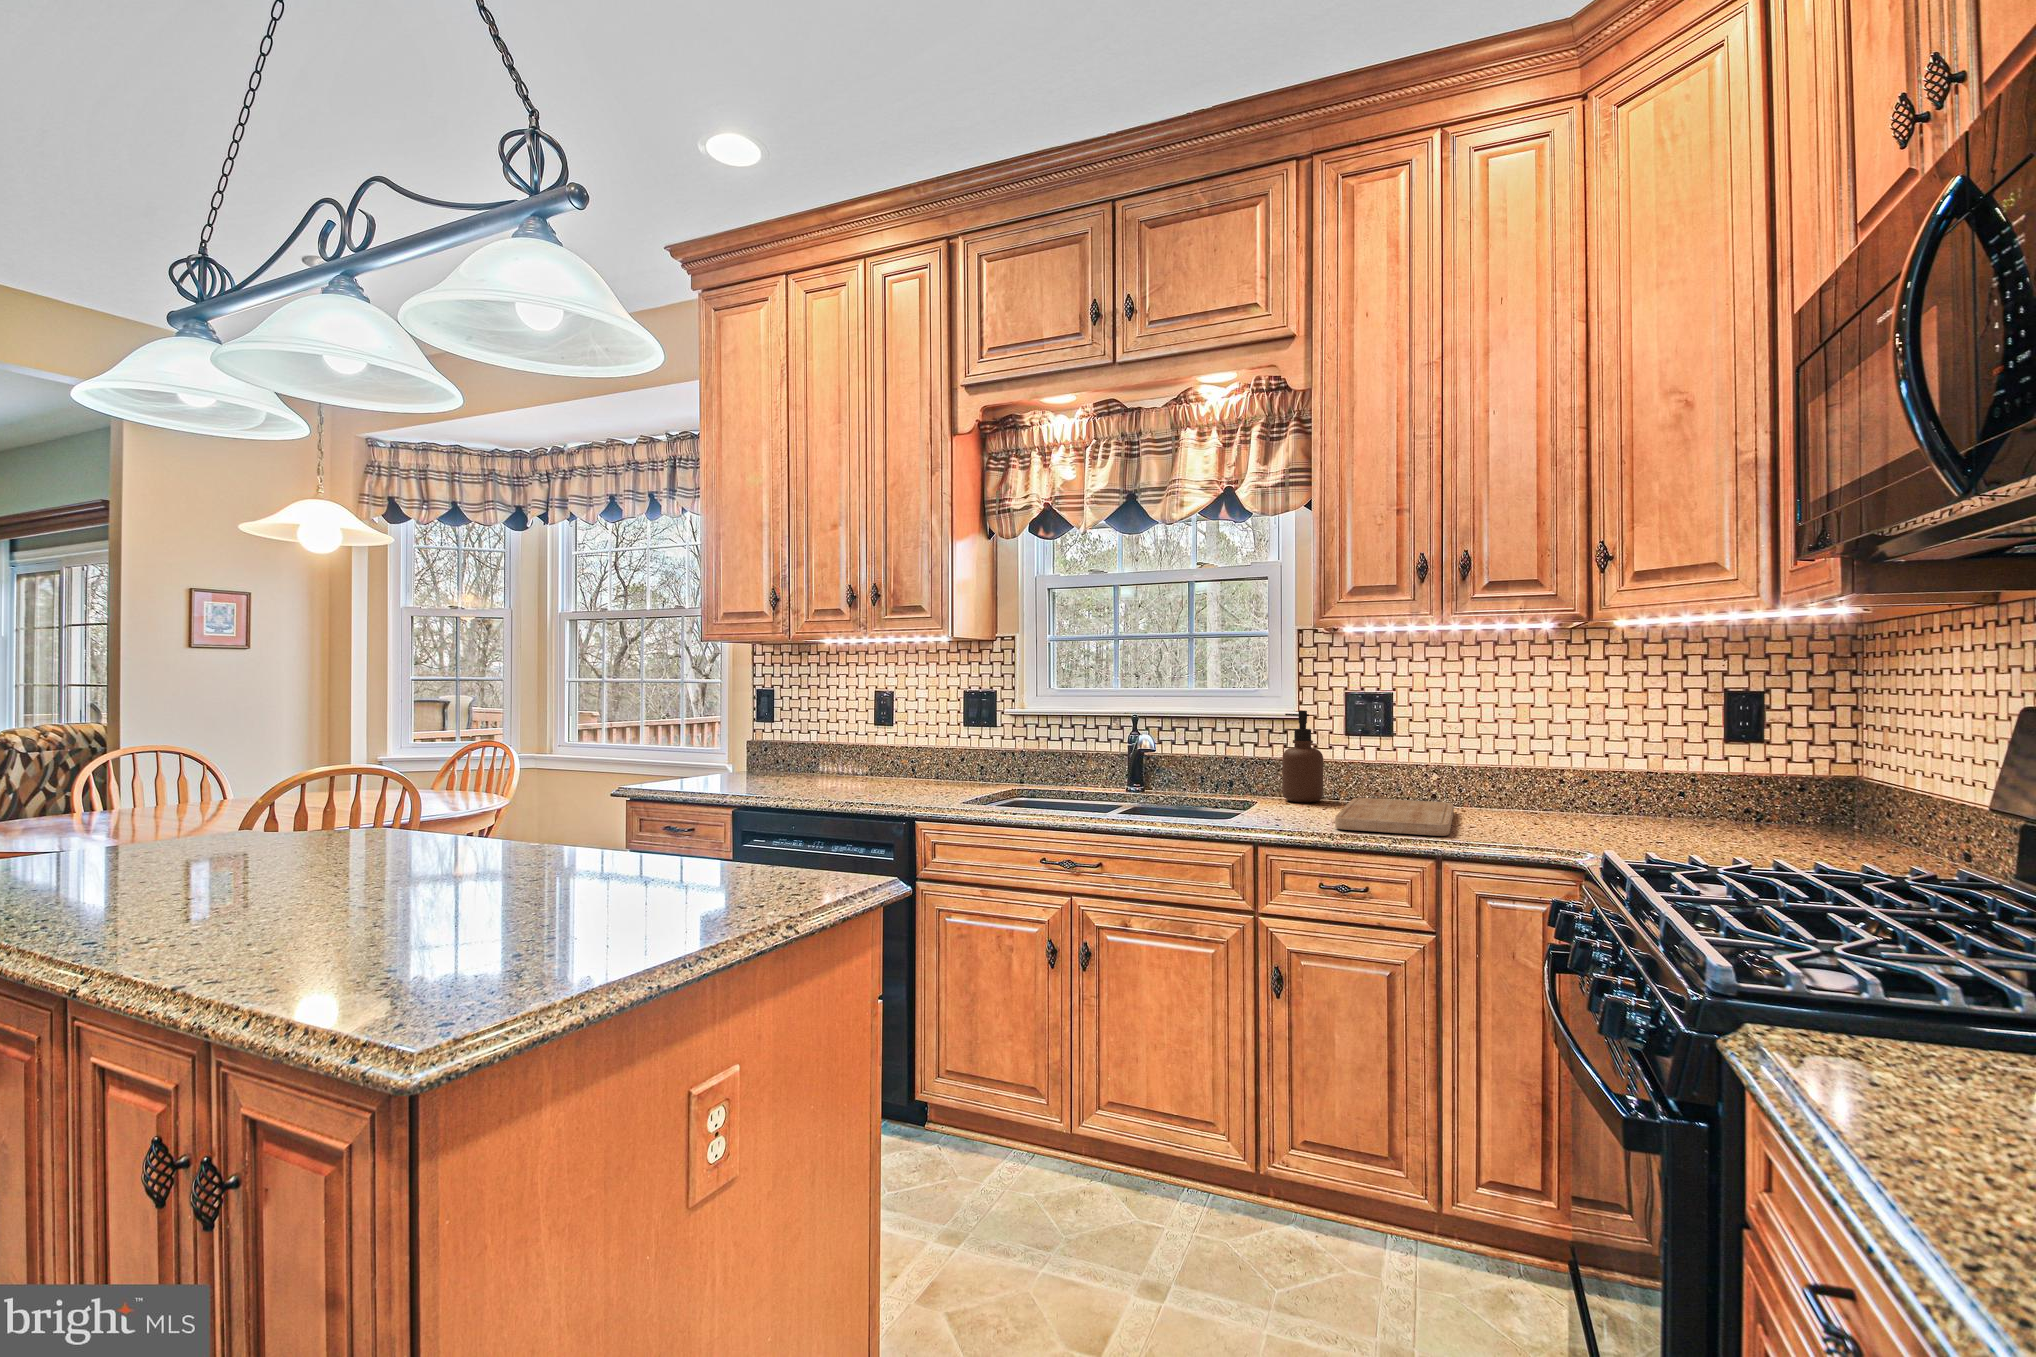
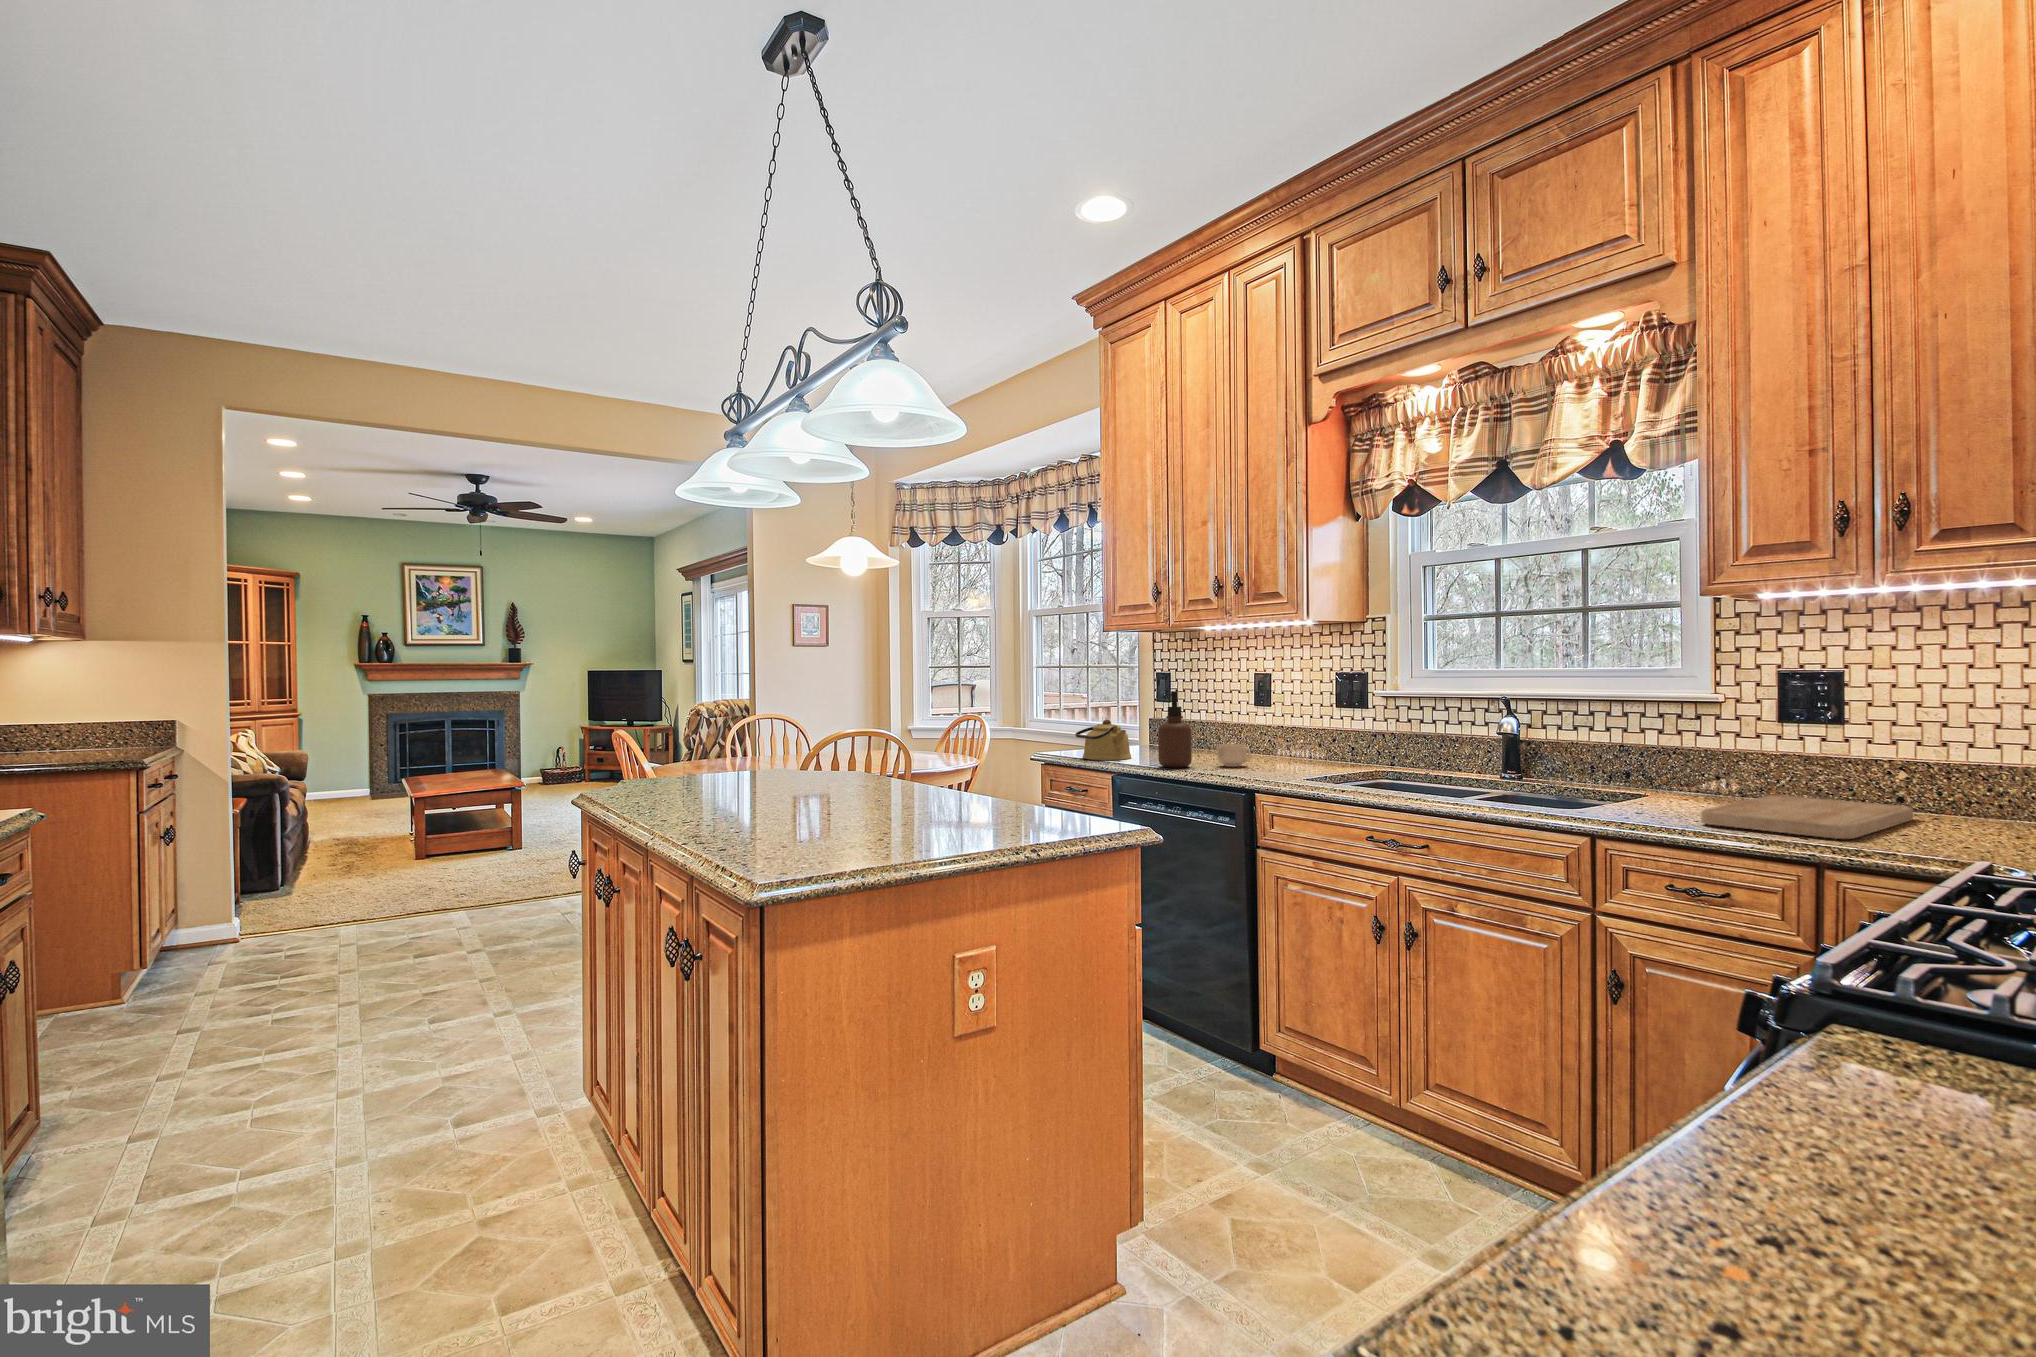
soap dispenser: present [1282,710,1323,802] -> present [1158,691,1192,768]
kettle: none [672,744,740,791] -> present [1075,719,1131,760]
mug: none [848,767,885,792] -> present [1217,744,1251,767]

